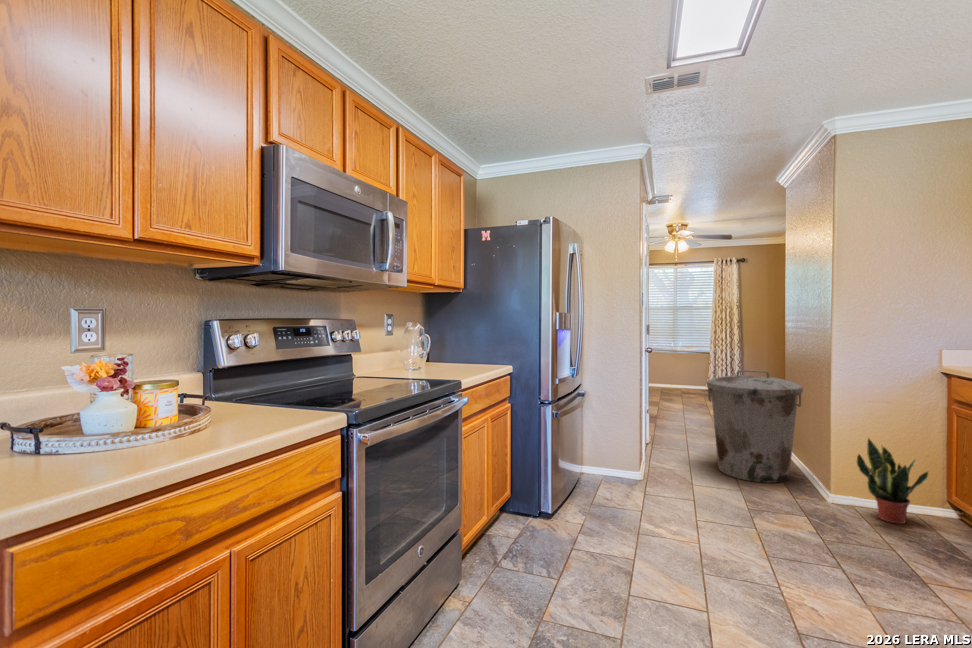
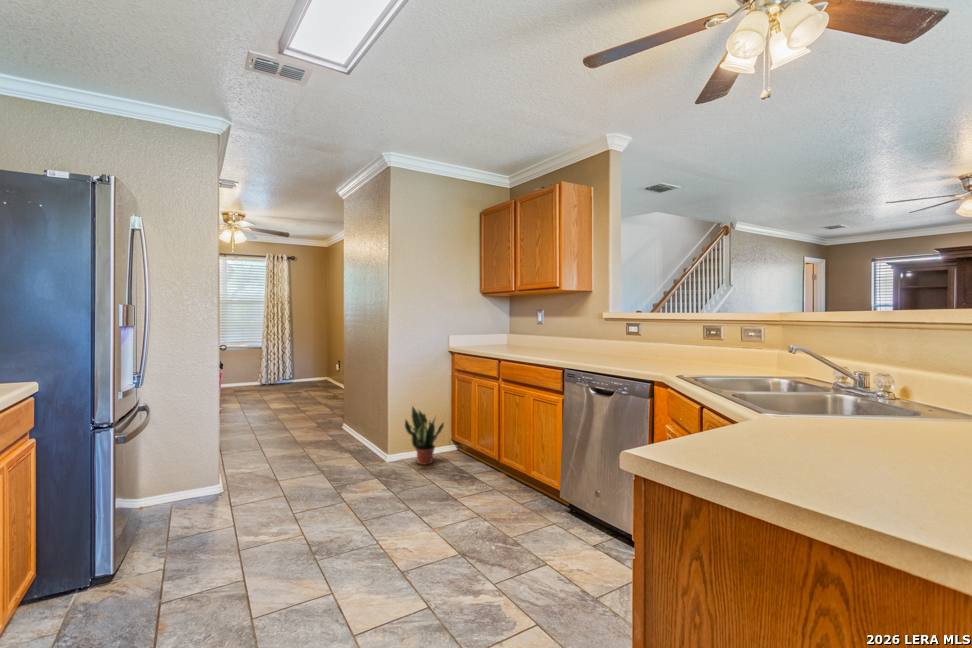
trash can: present [707,370,803,483] -> none [284,361,364,463]

